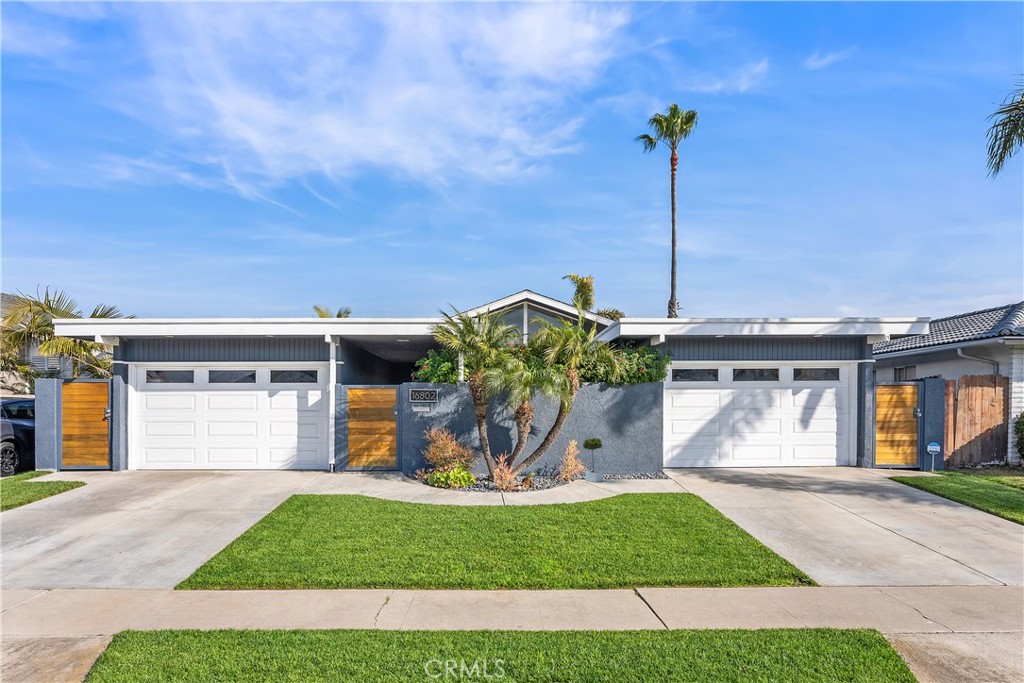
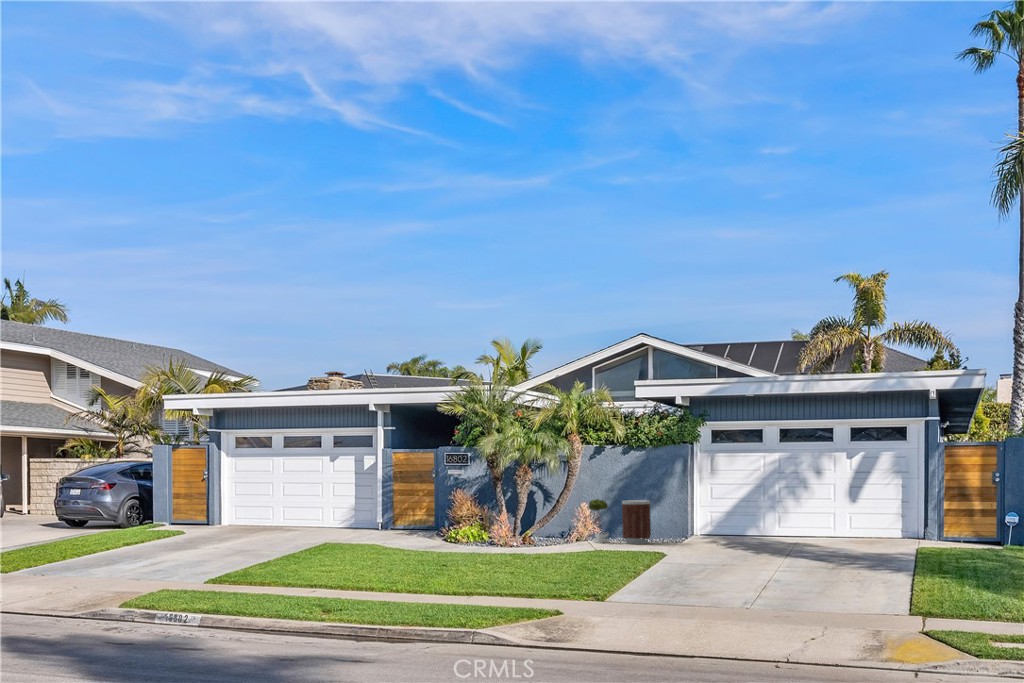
trash can: none [616,437,645,483] -> present [622,500,651,544]

